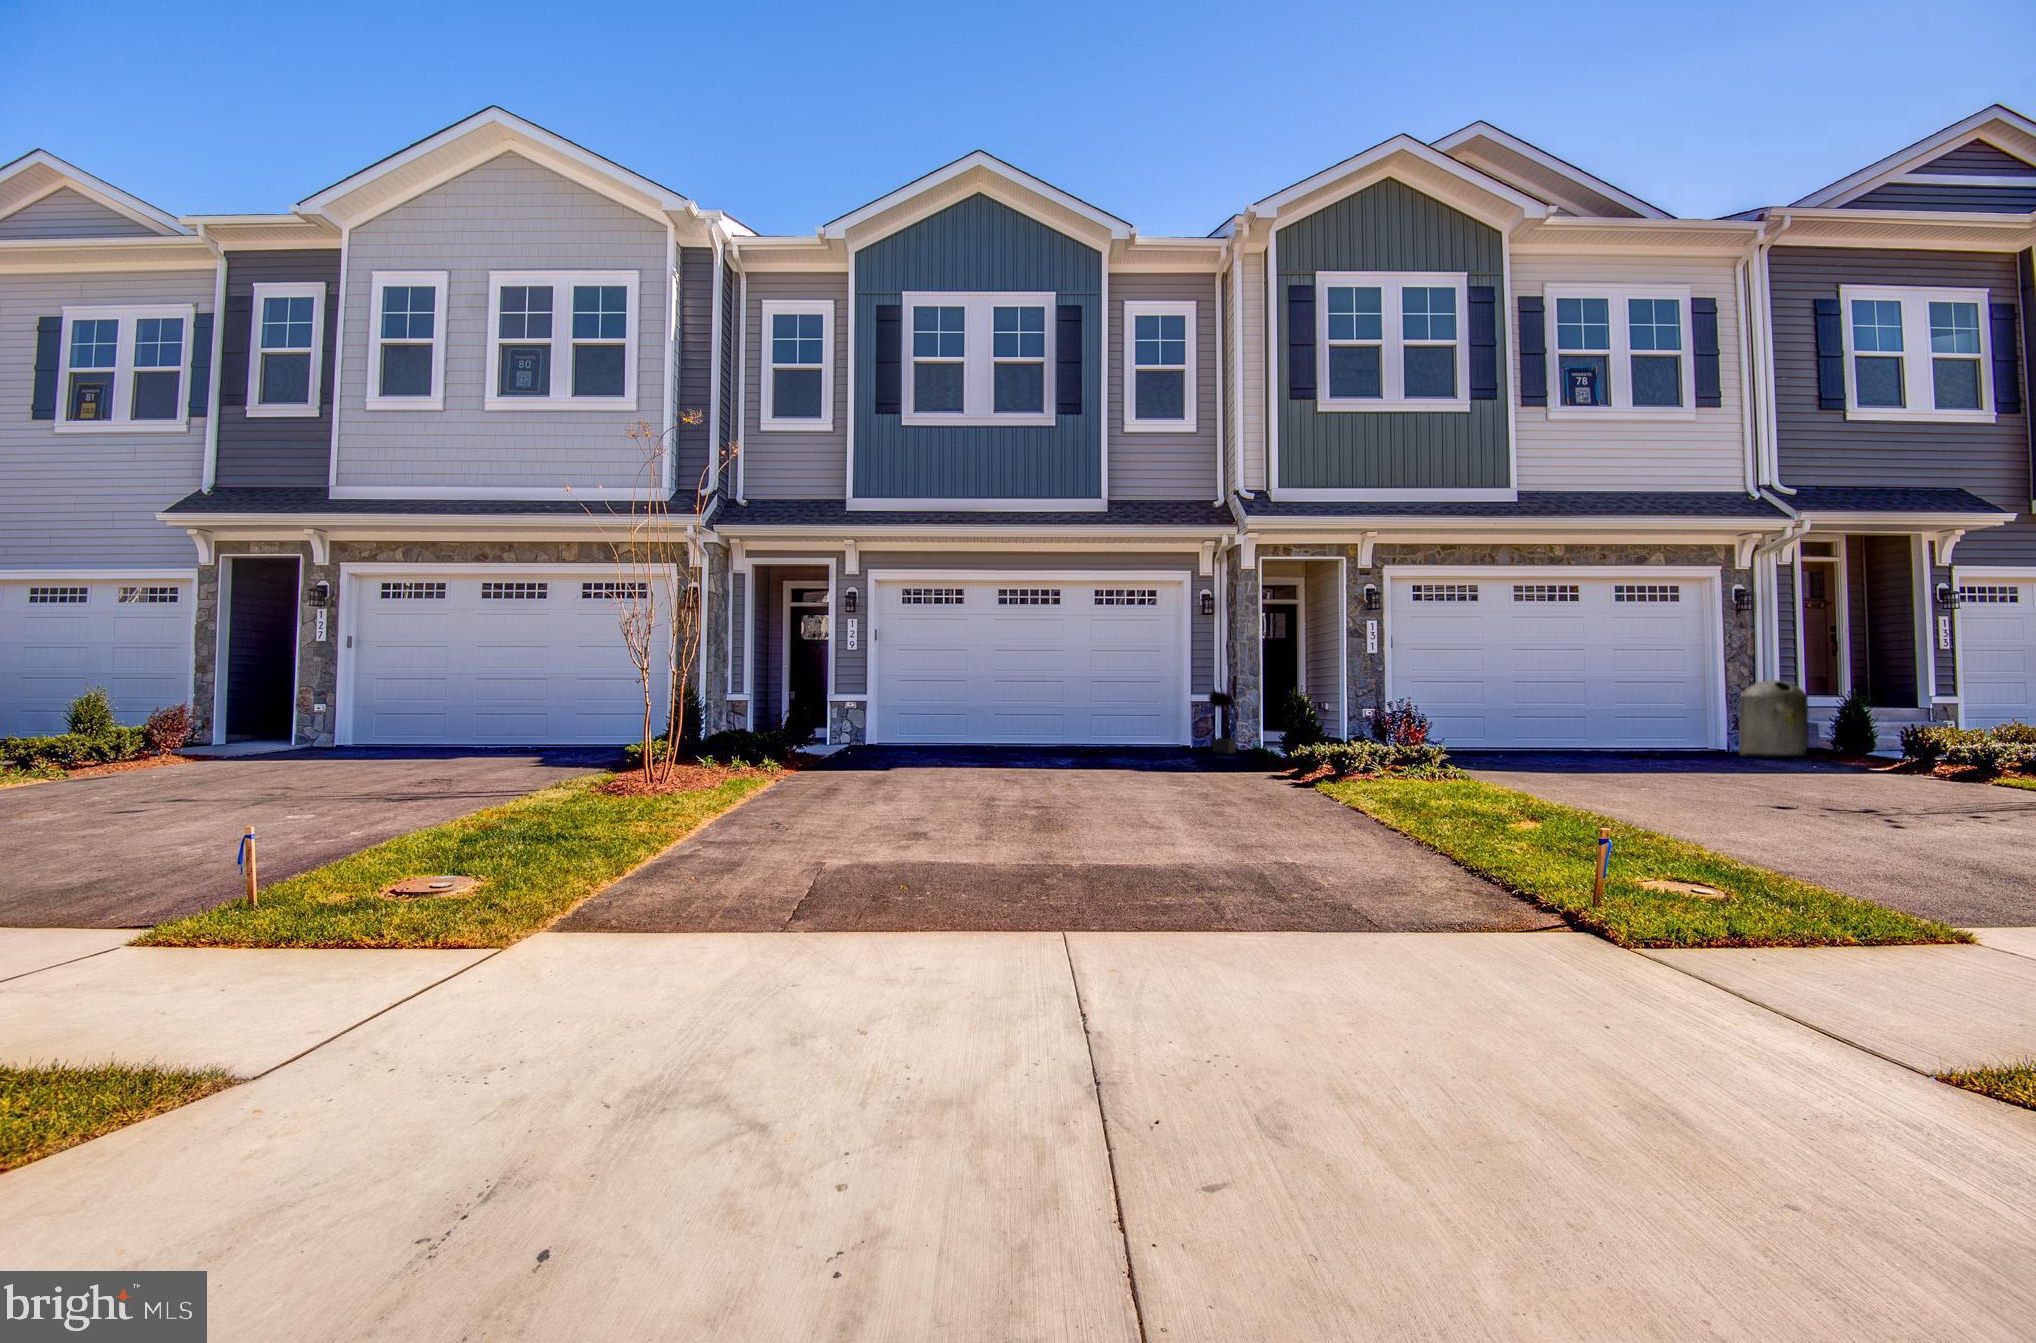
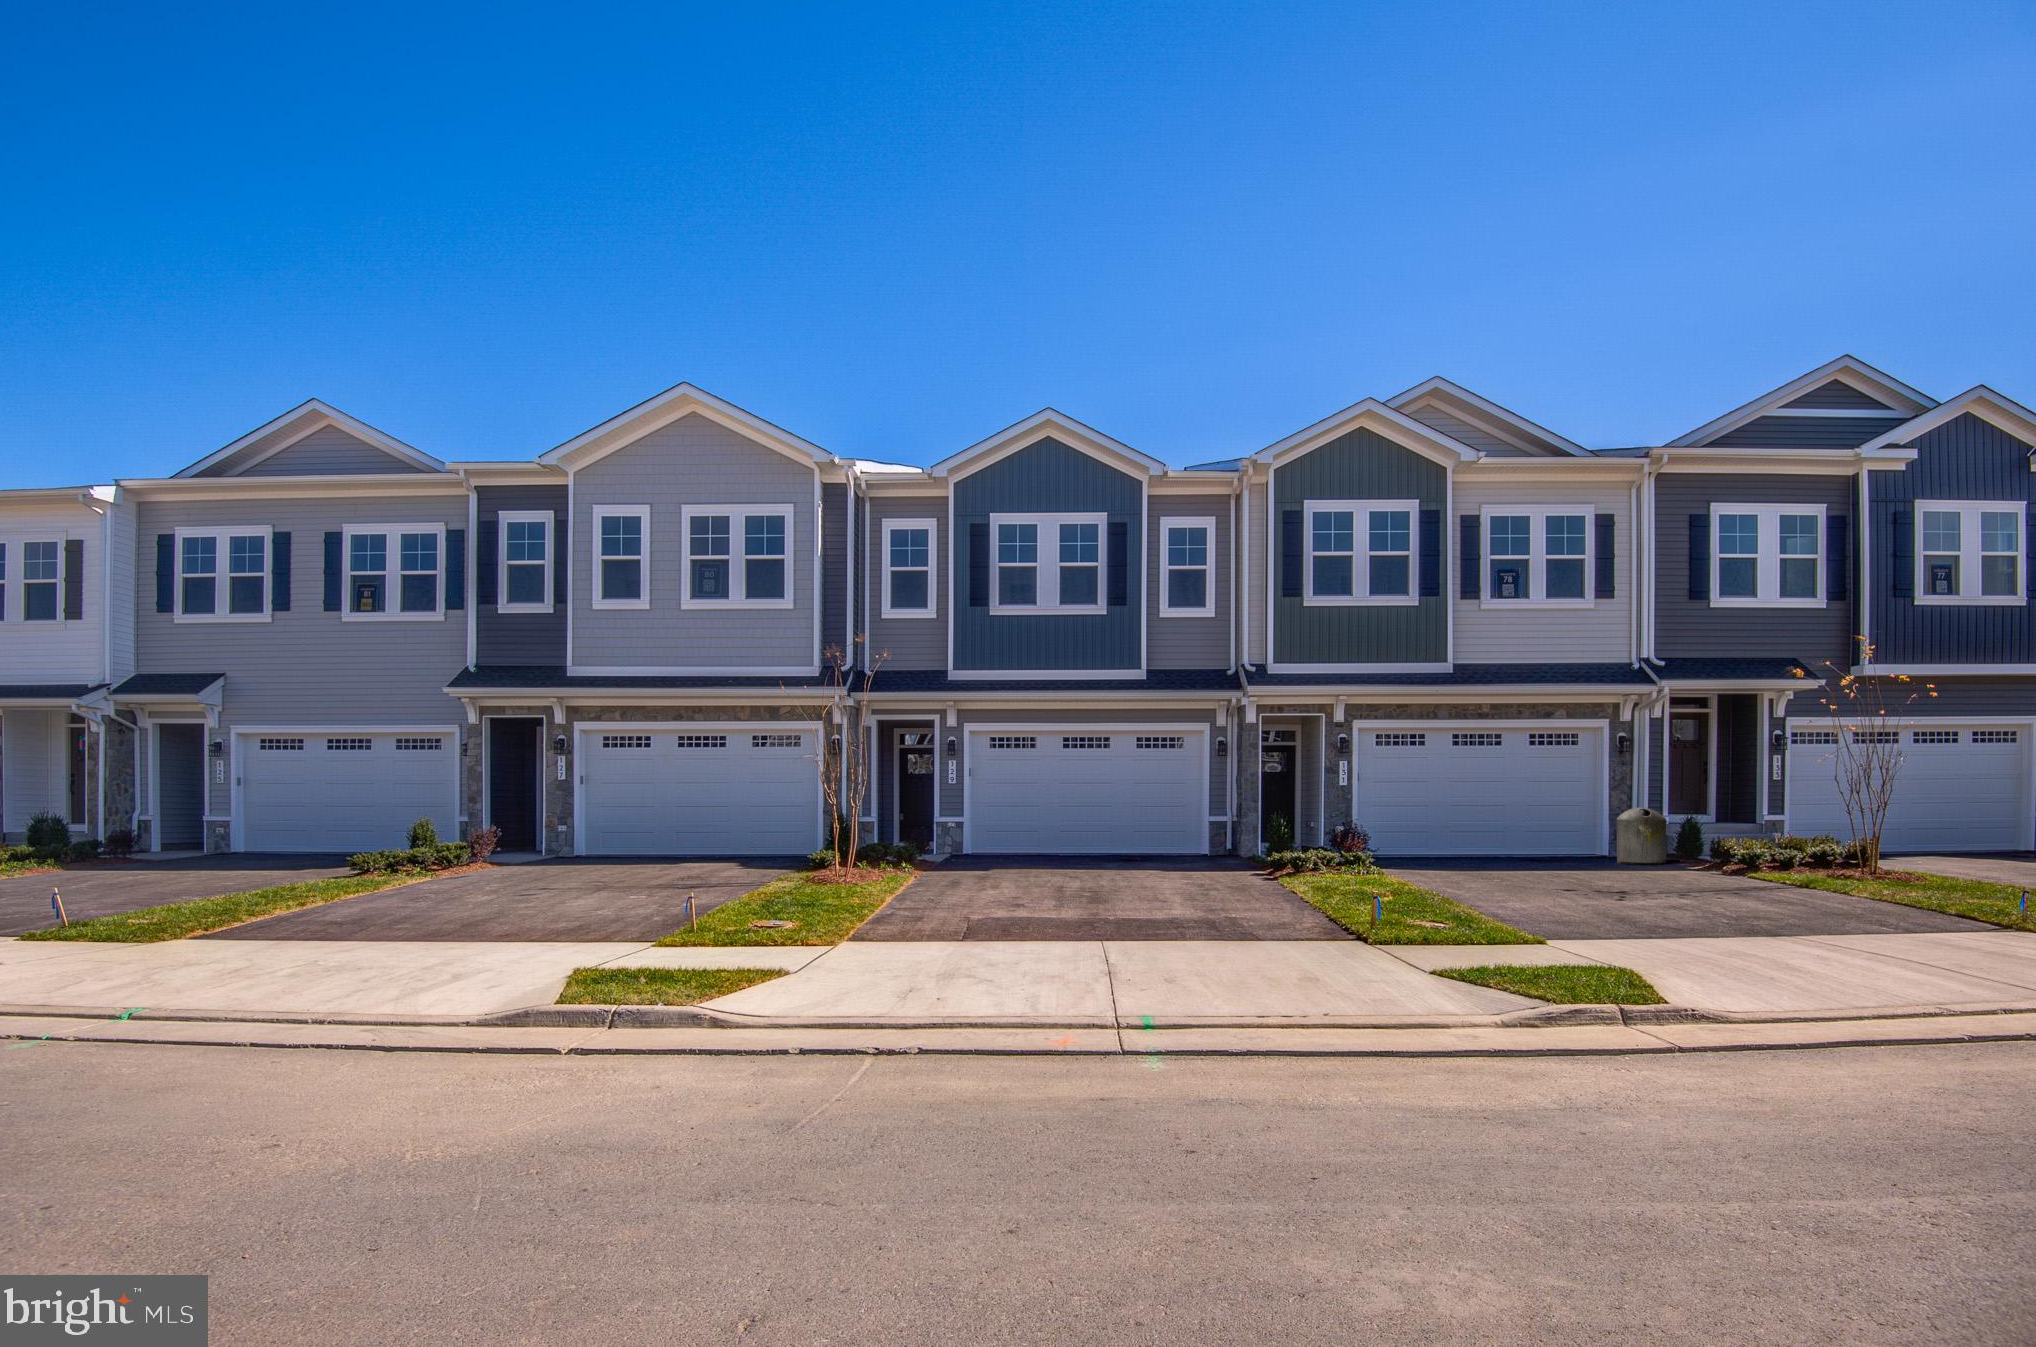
potted tree: present [1209,691,1236,754] -> none [1222,816,1243,863]

